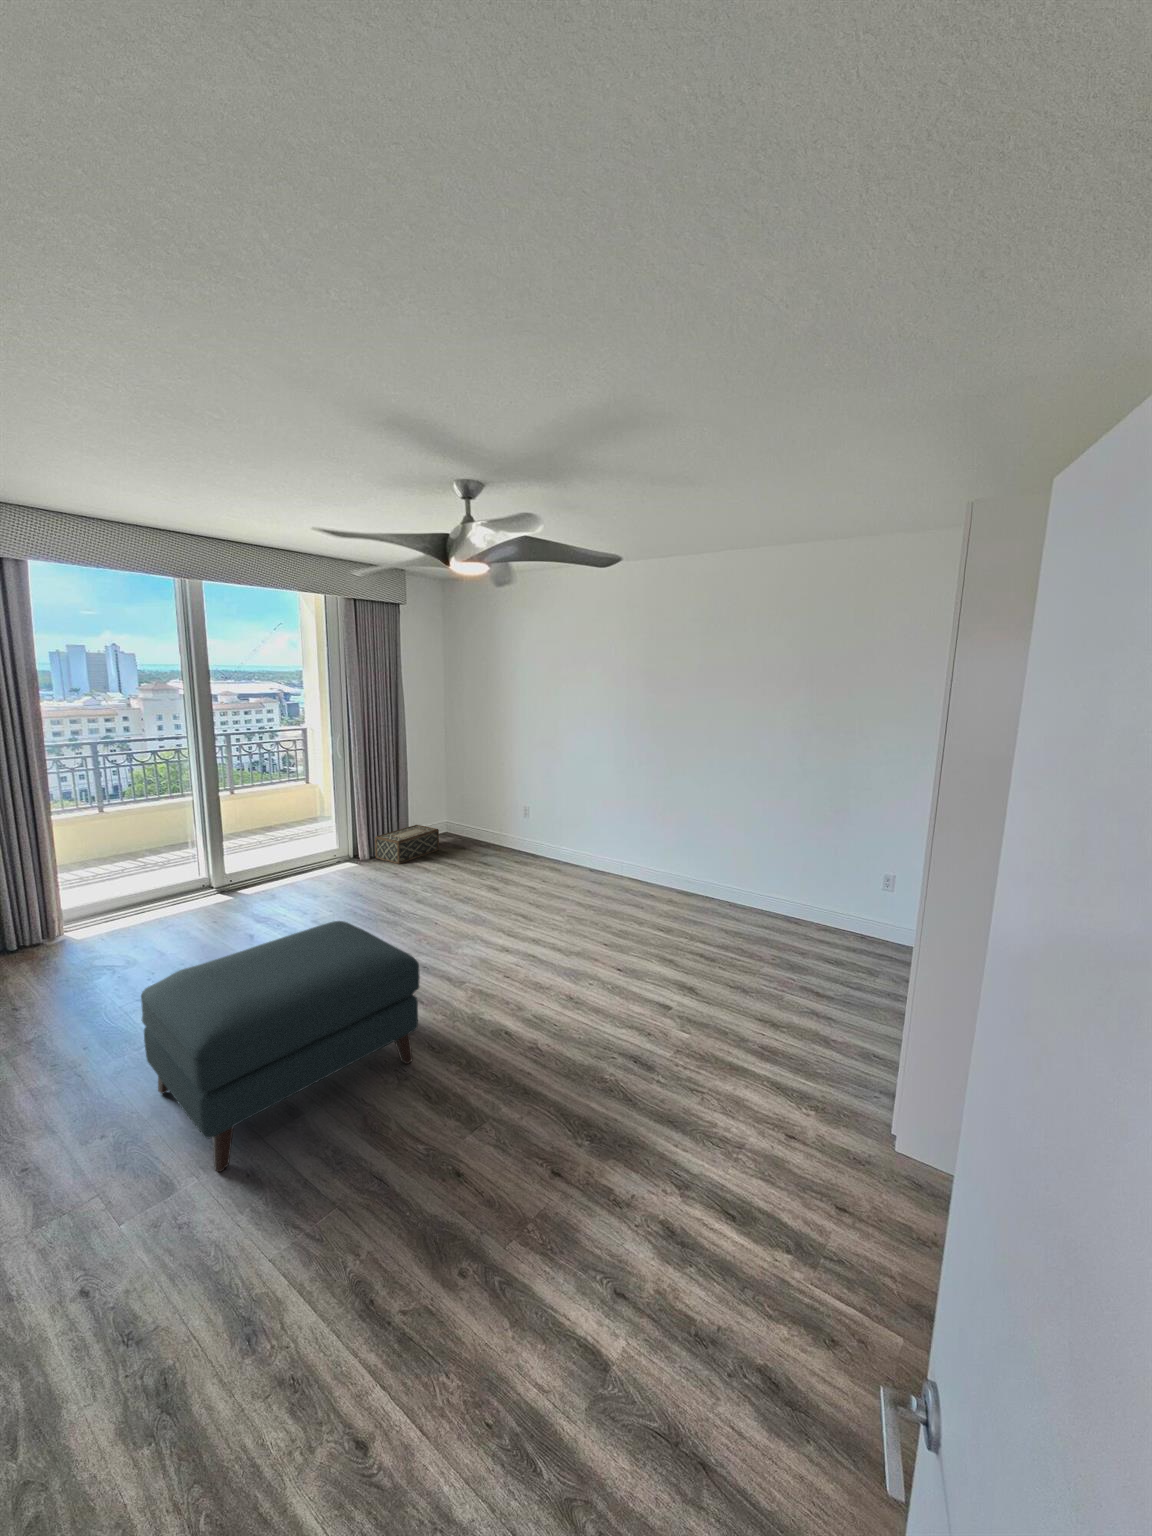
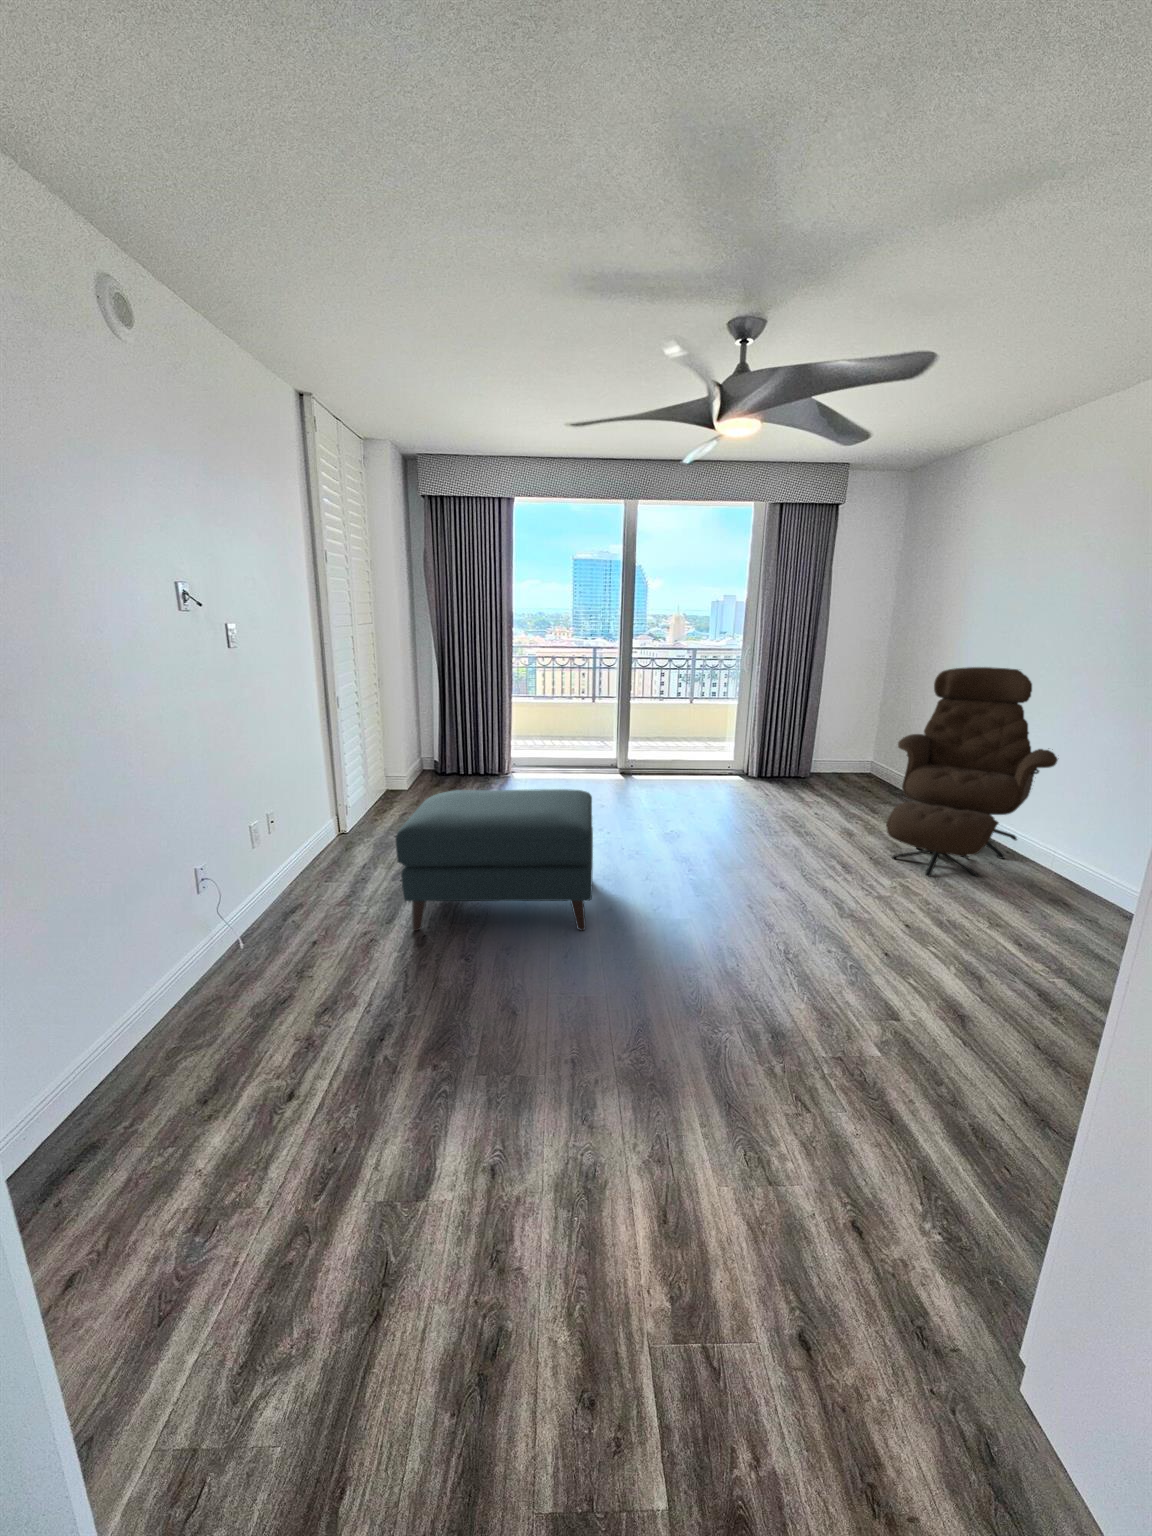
lounge chair: none [509,752,606,908] -> present [887,667,1058,877]
woven basket: present [375,825,439,864] -> none [766,750,844,786]

